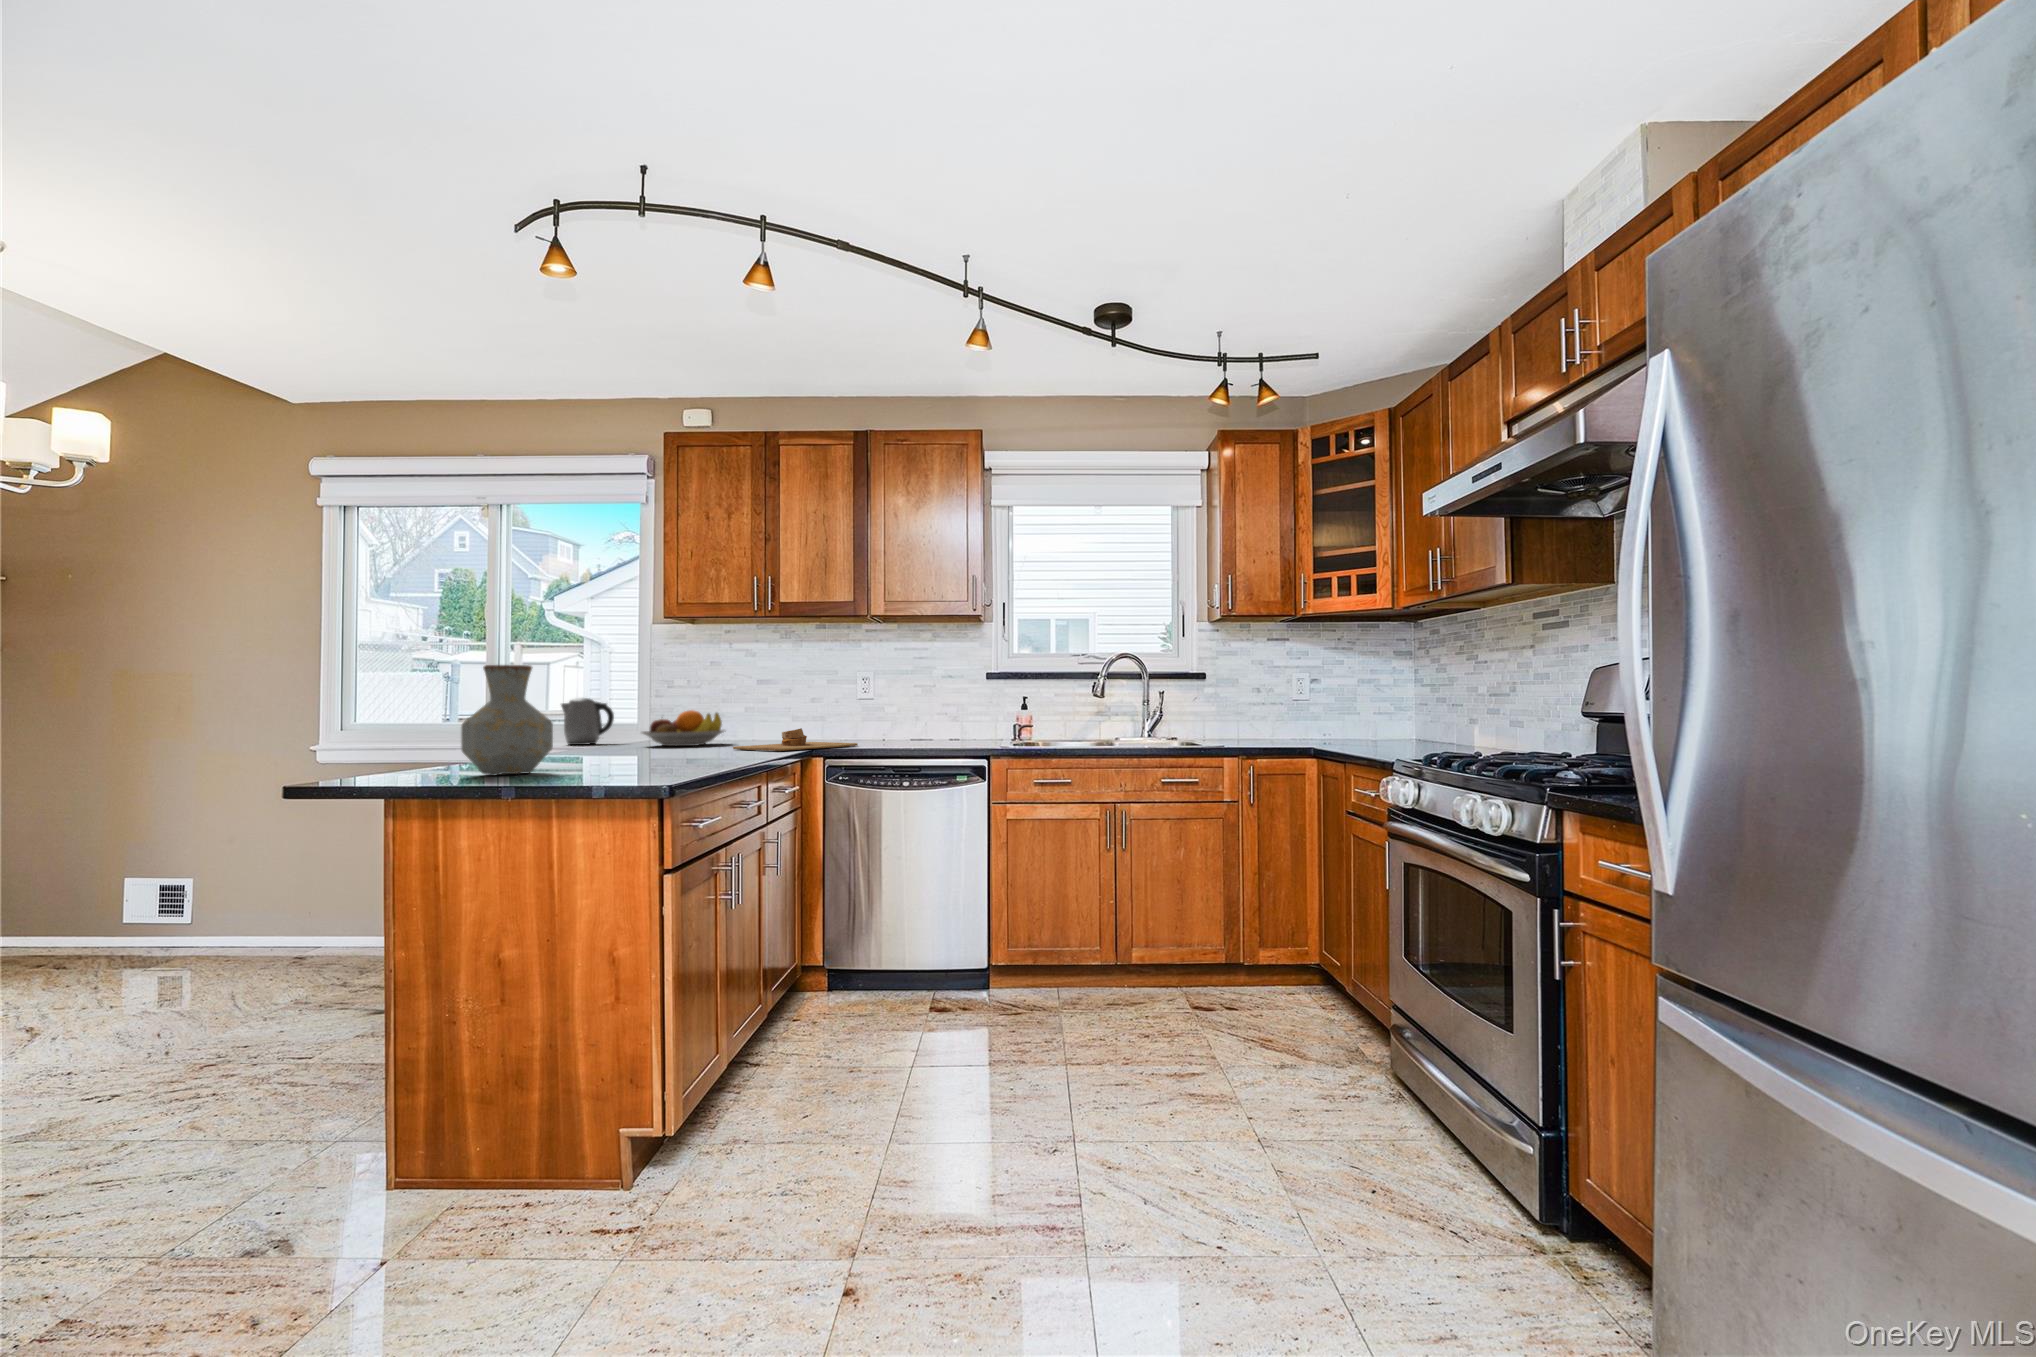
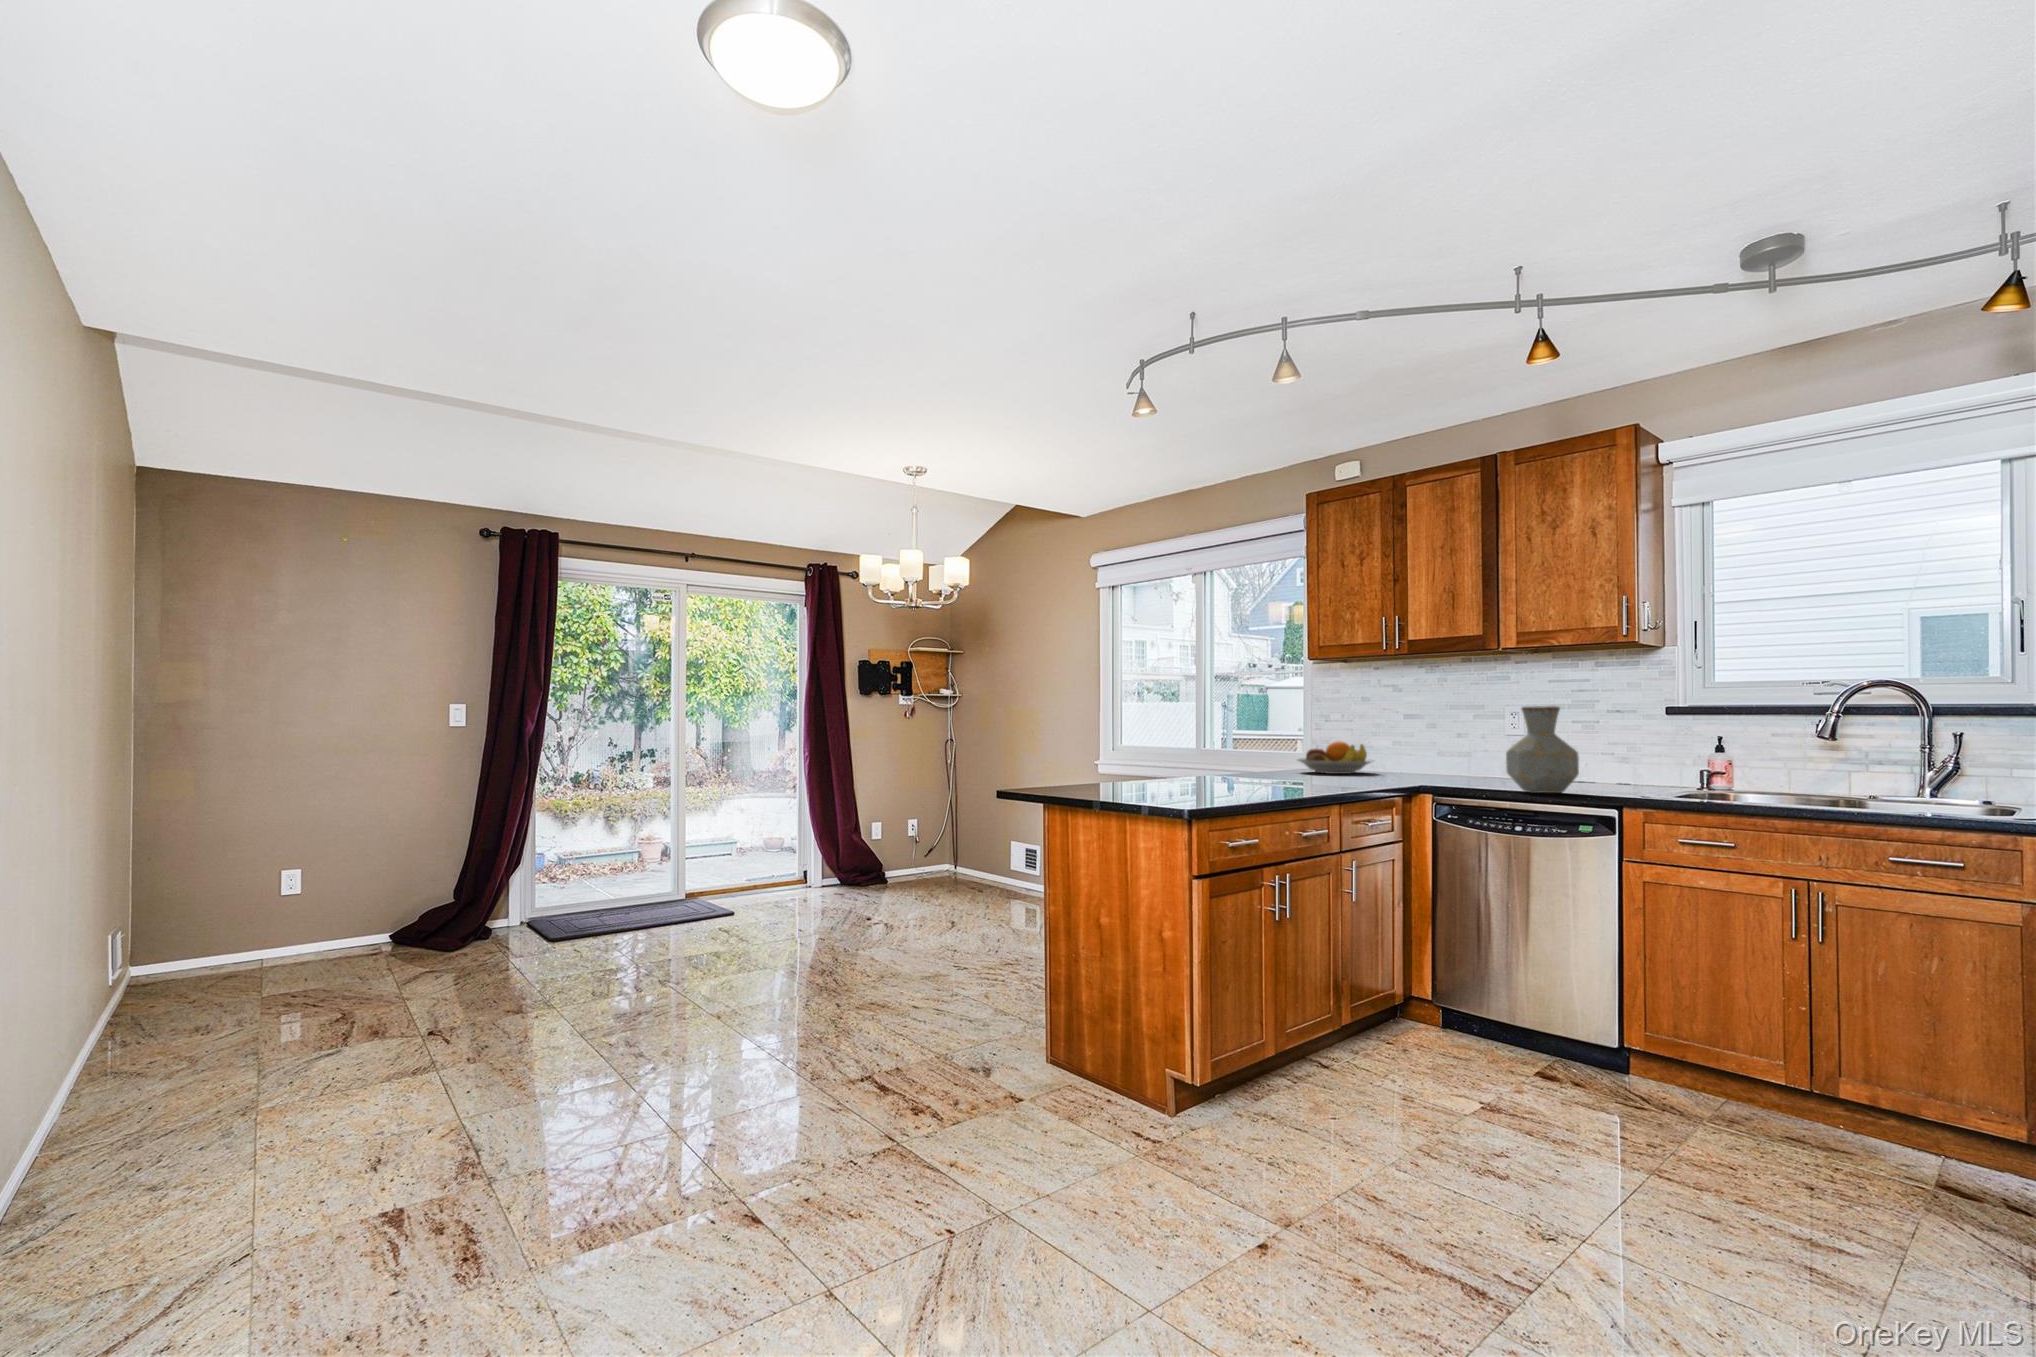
vase: present [461,665,553,776] -> present [1506,706,1579,793]
kettle: present [561,698,614,745] -> none [1247,727,1290,767]
cutting board: present [733,728,858,751] -> none [1358,763,1485,785]

